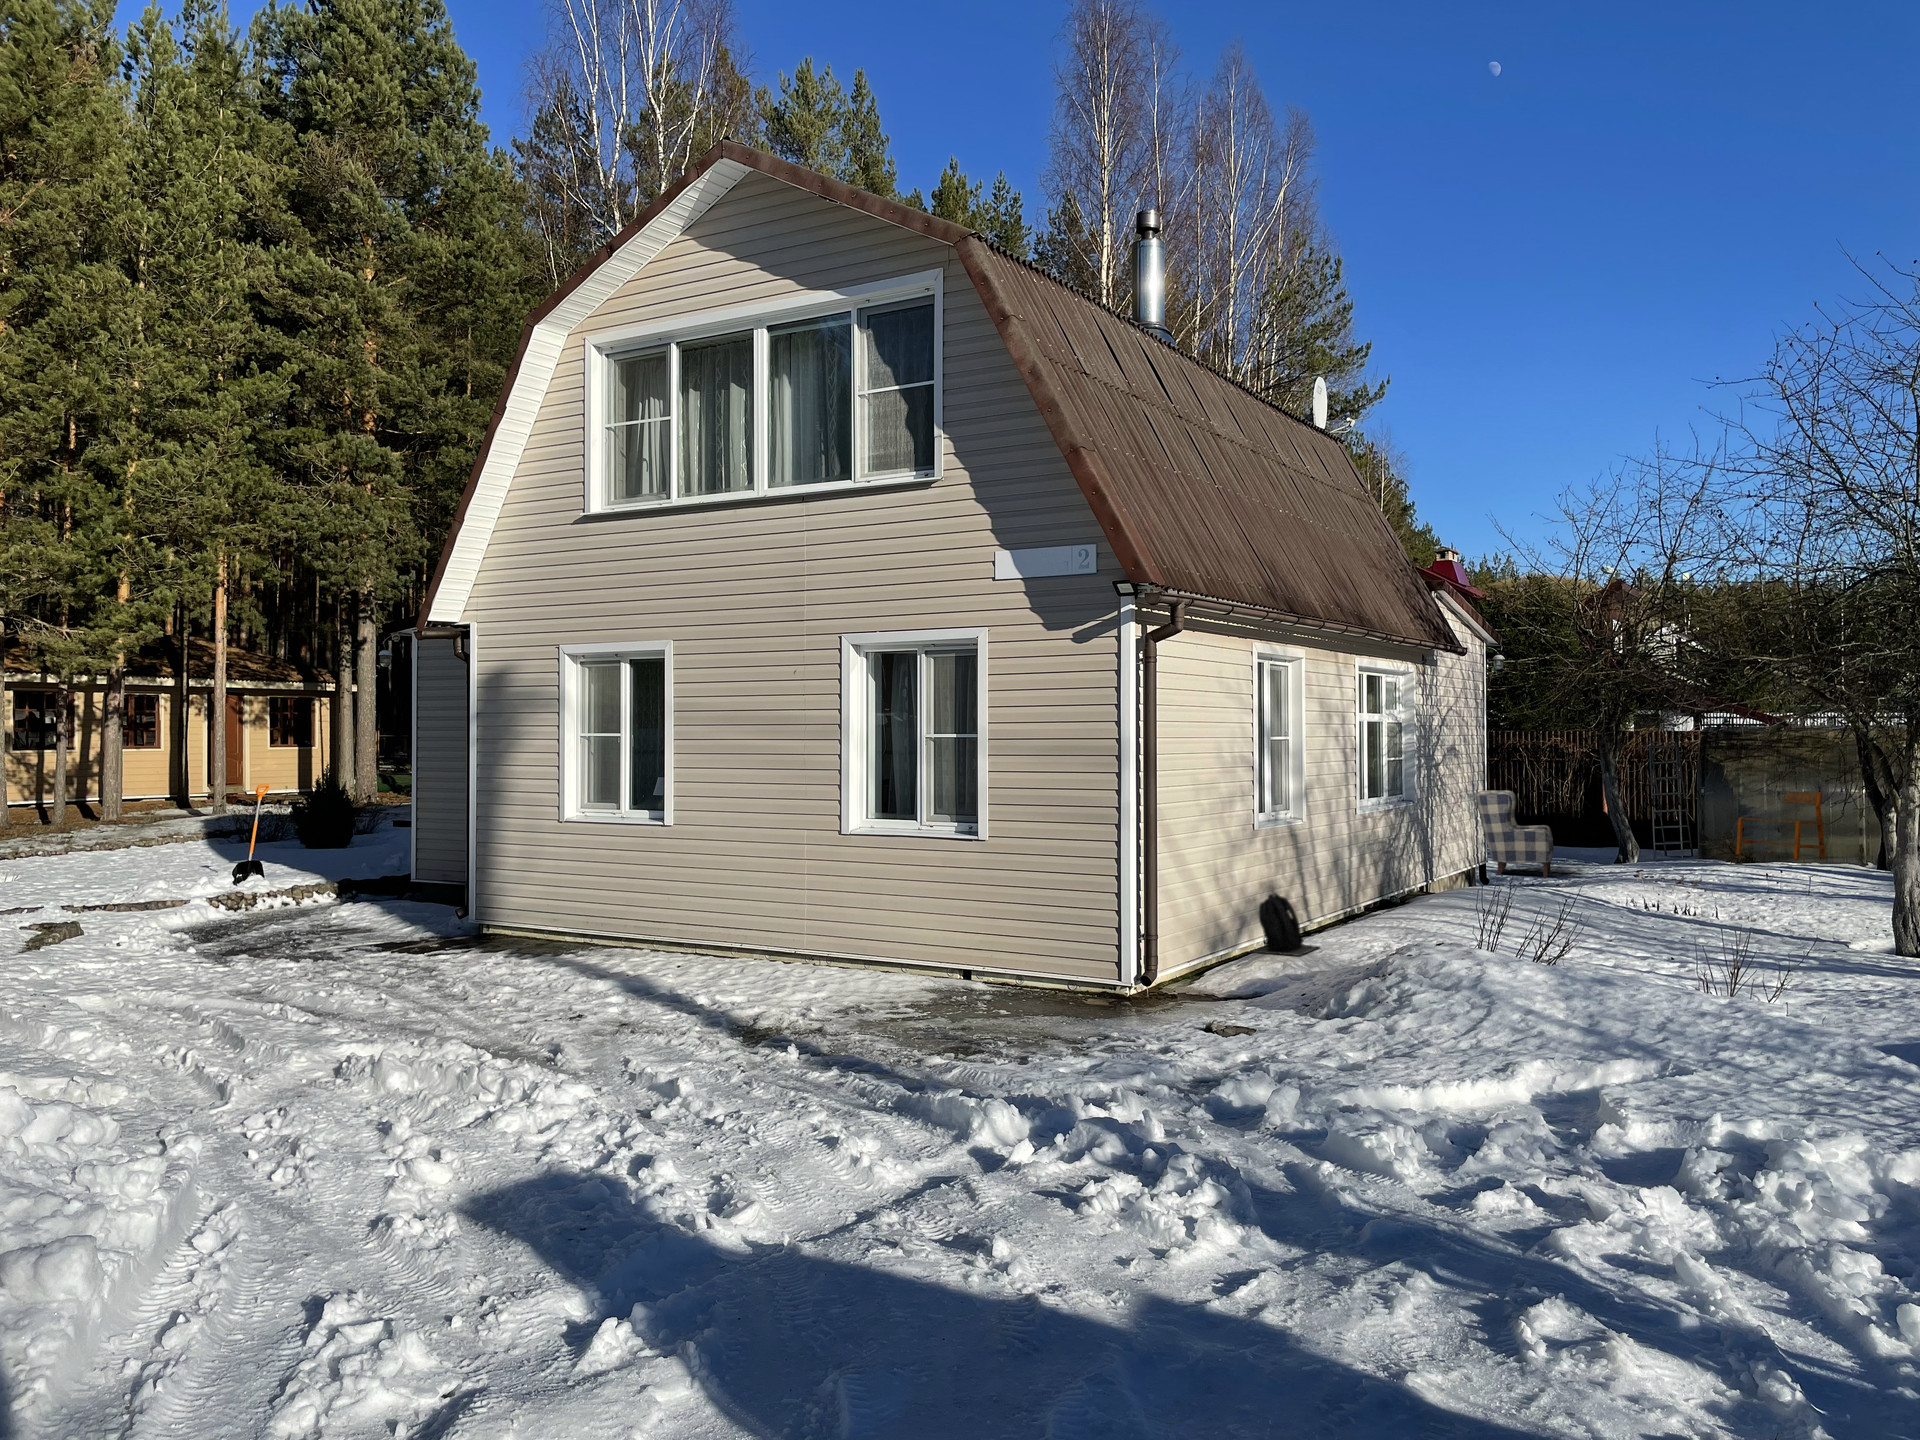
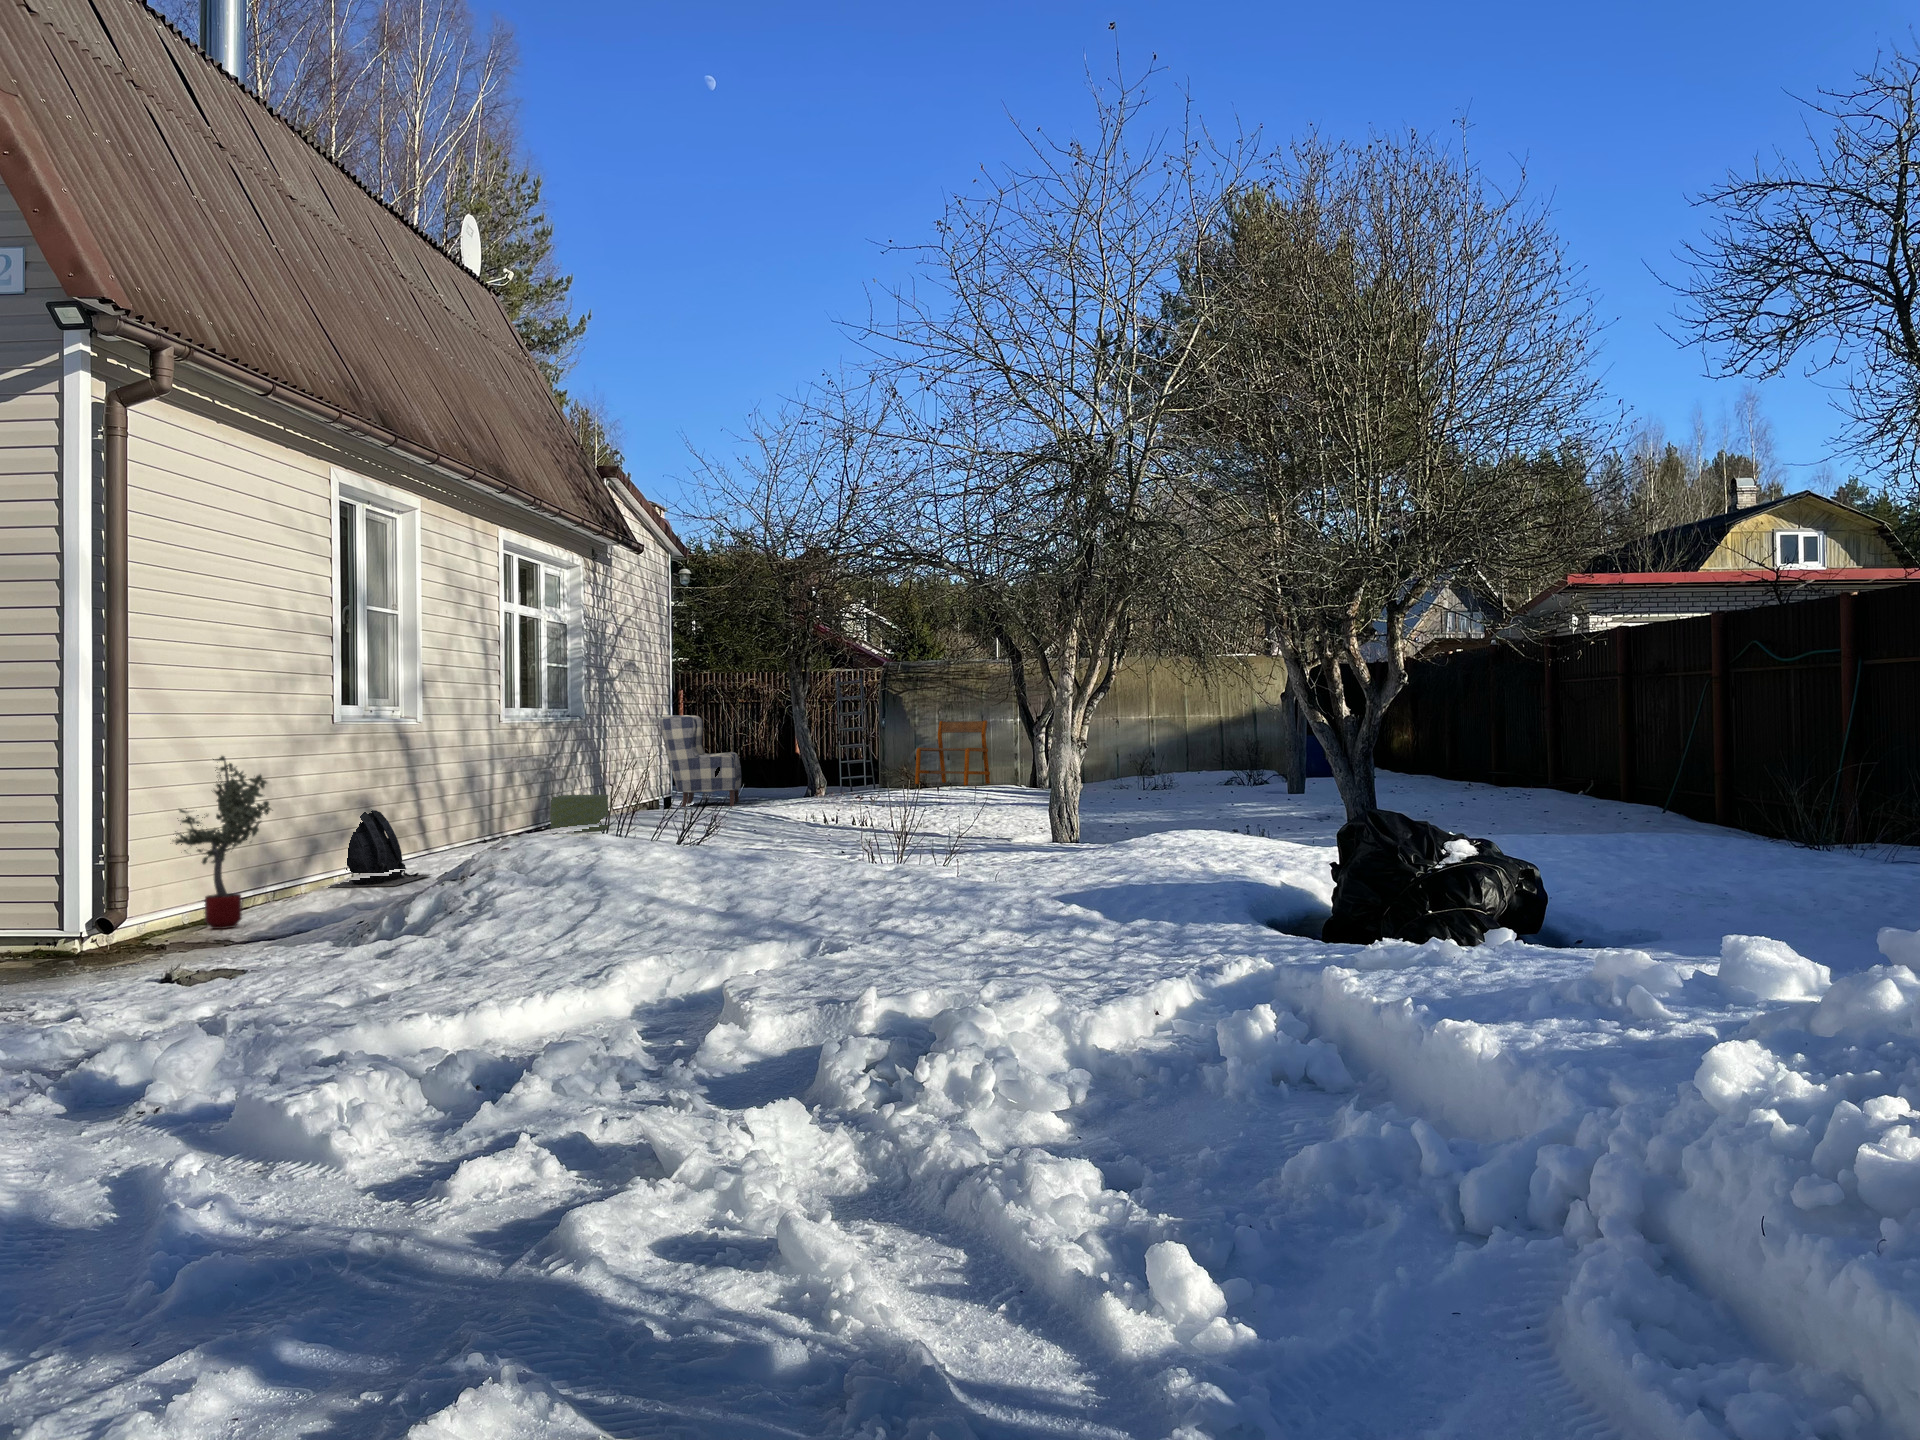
potted tree: none [1171,869,1237,988] -> present [173,756,273,929]
storage box: none [1390,870,1439,903] -> present [550,794,608,832]

